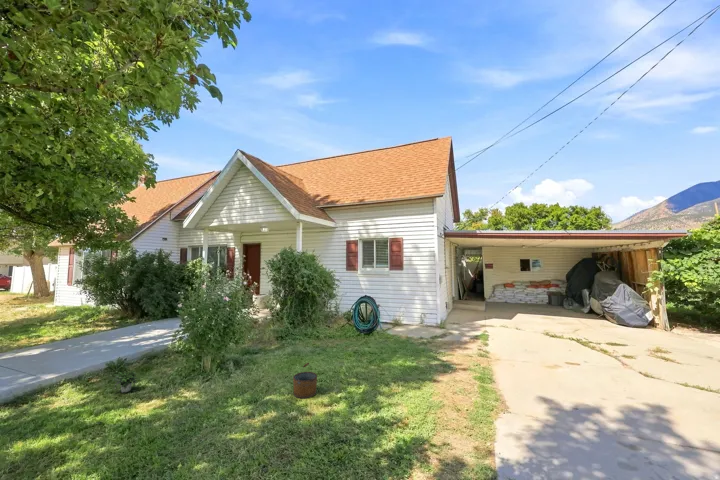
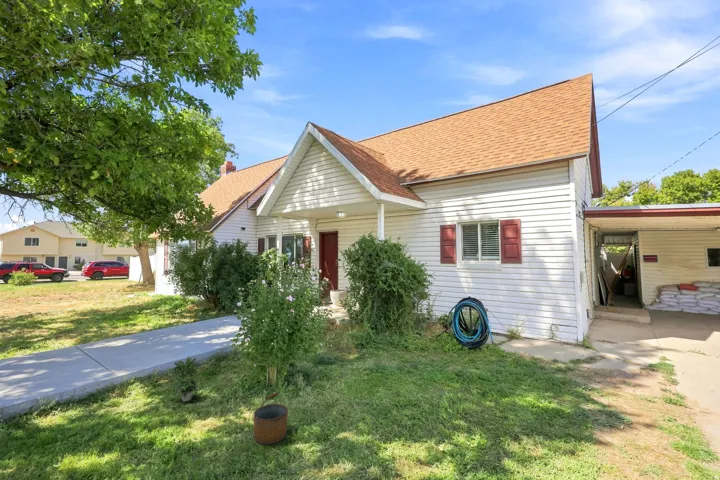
bucket: present [293,363,317,398] -> present [254,393,288,444]

